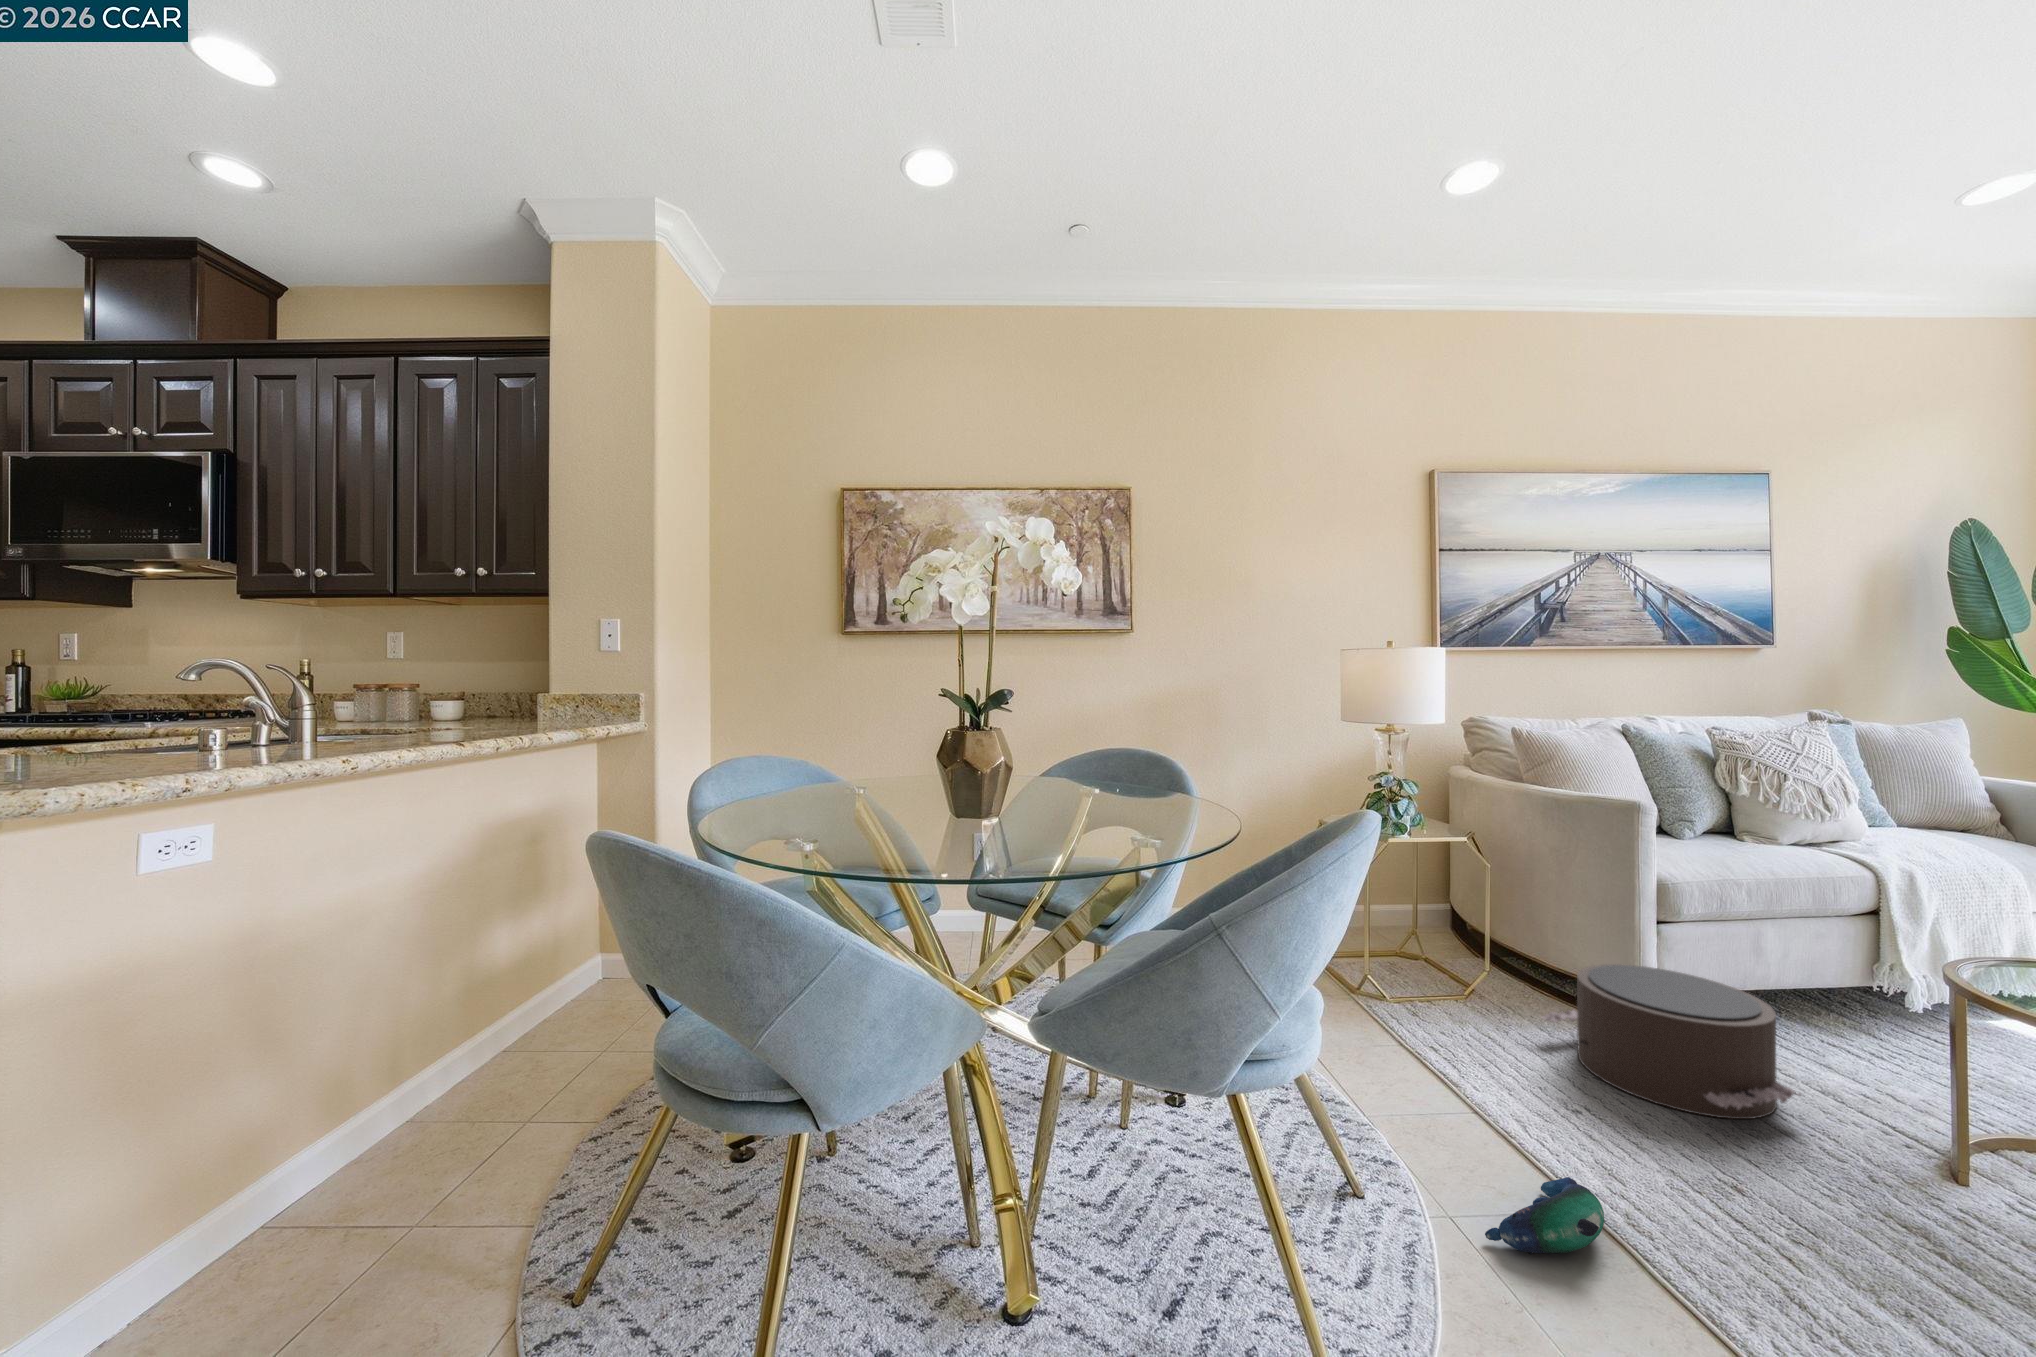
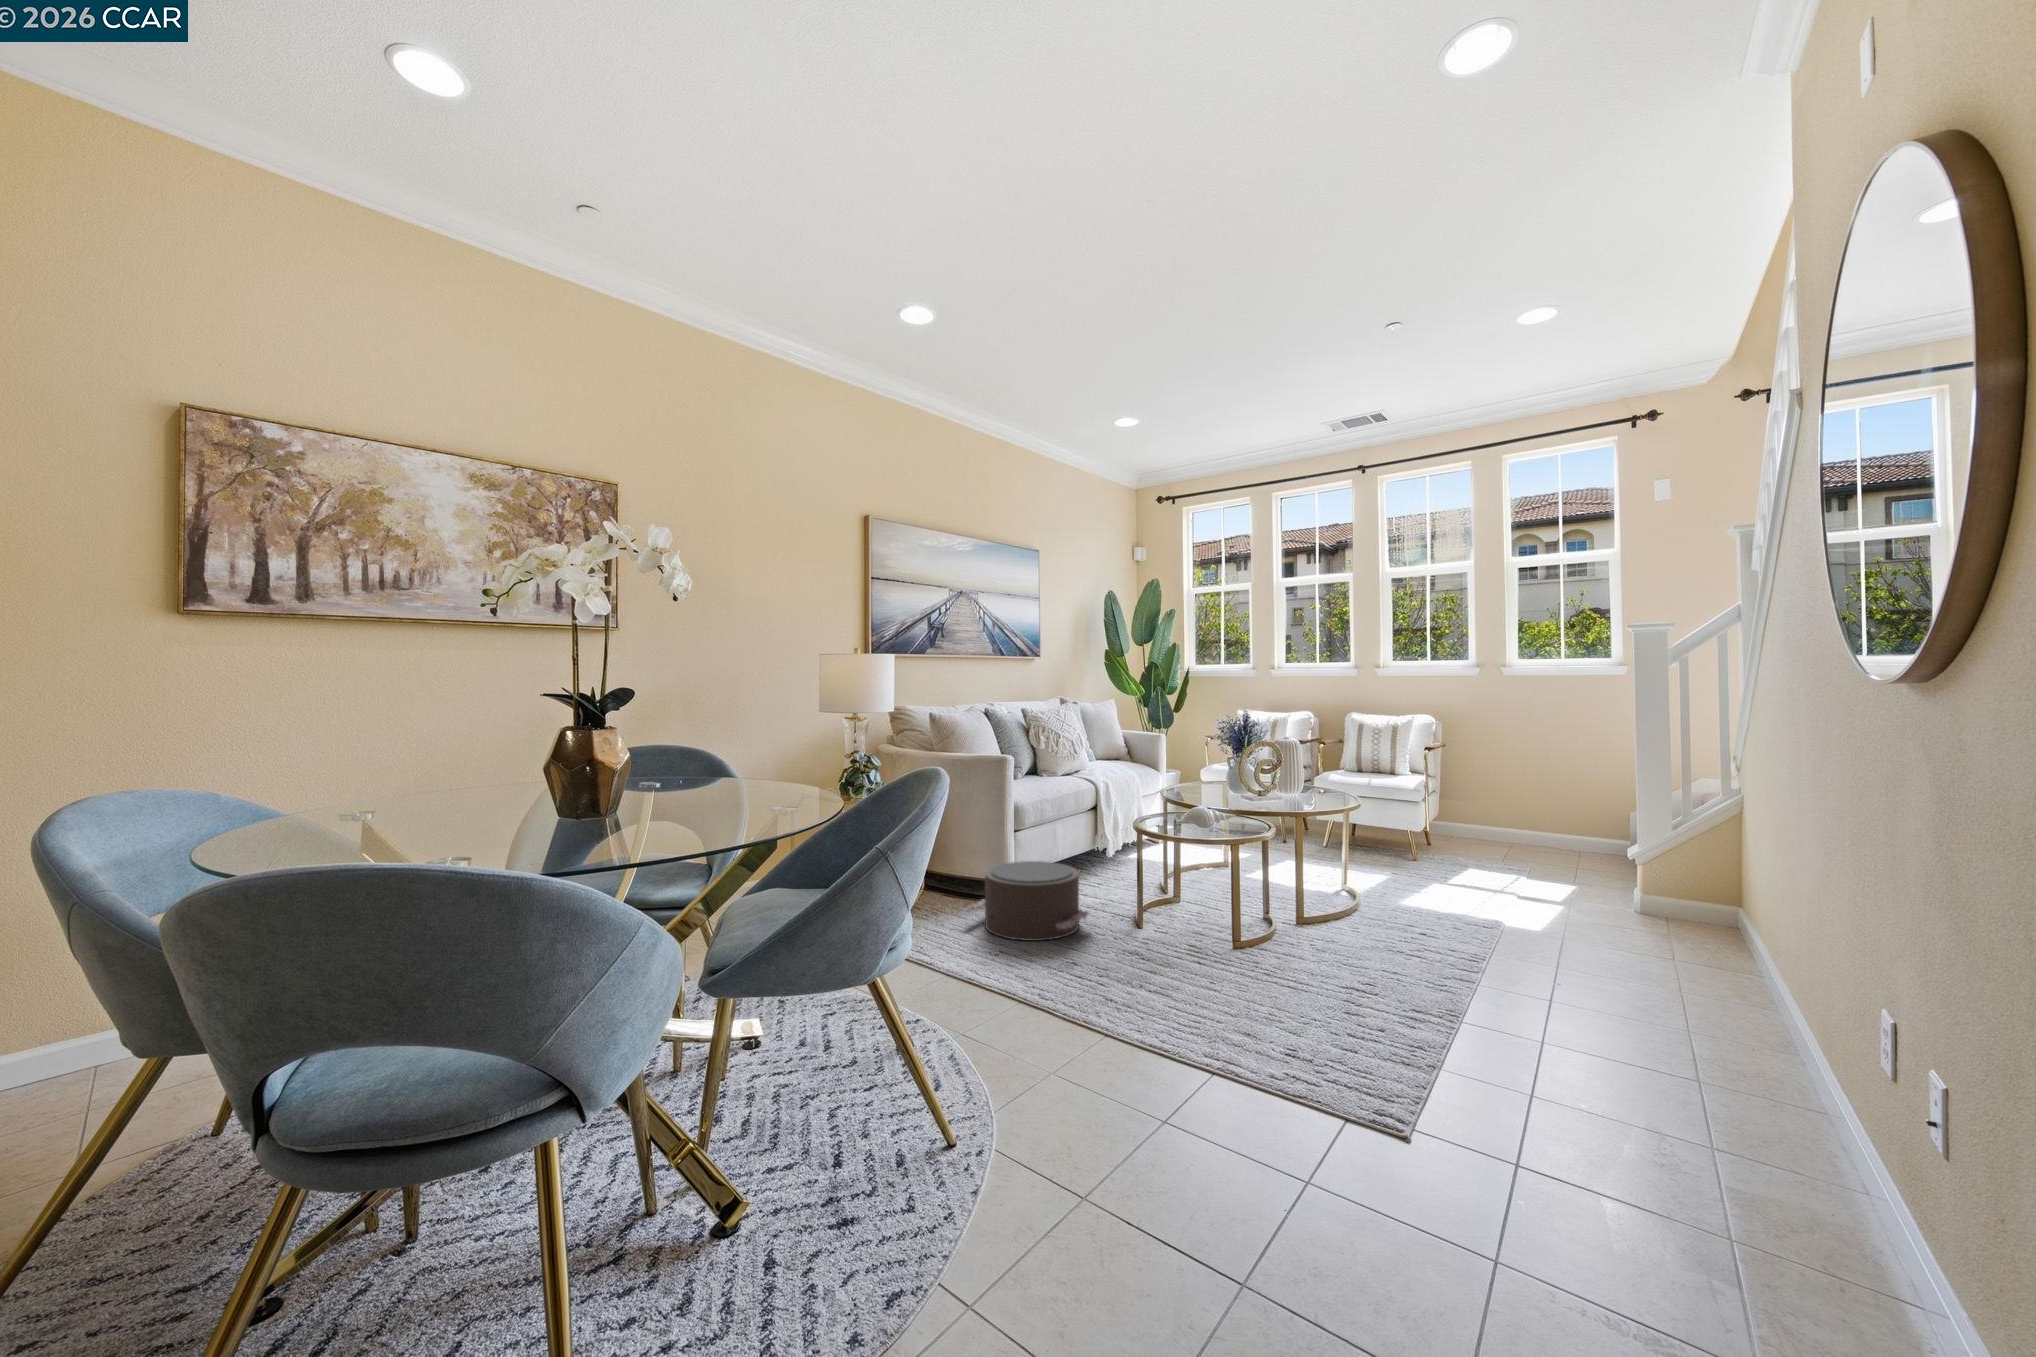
plush toy: present [1485,1177,1604,1254] -> none [988,988,1043,1038]

